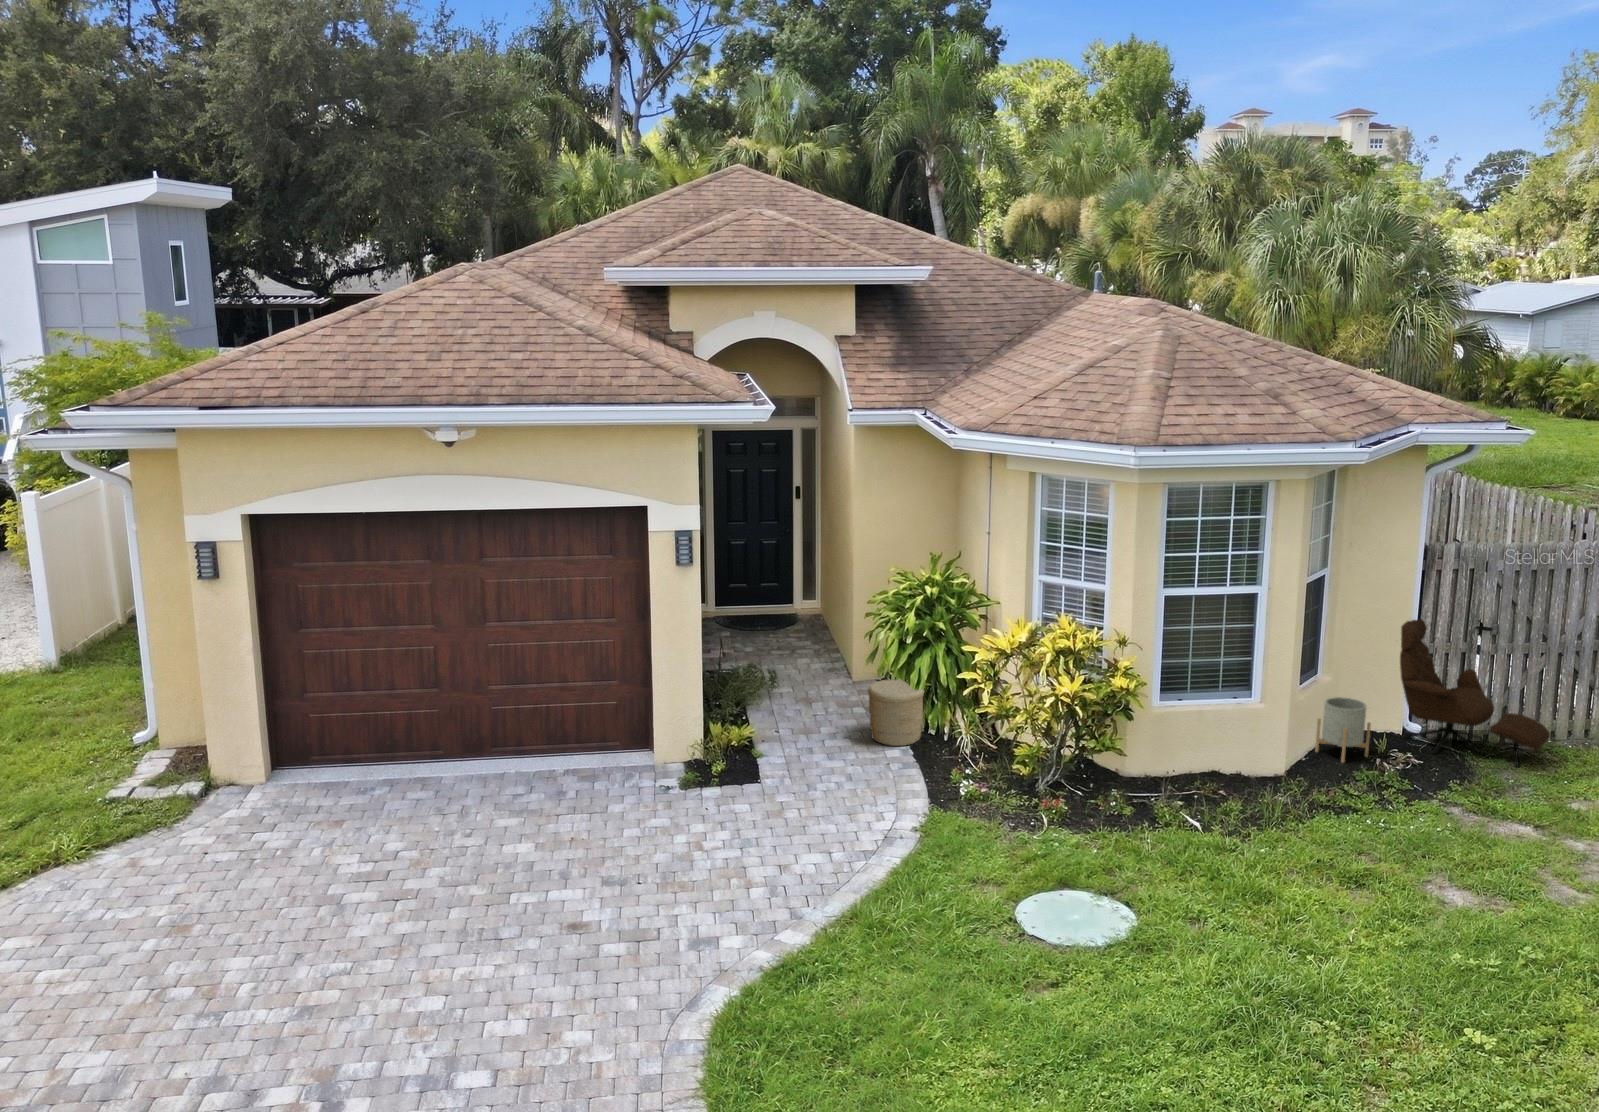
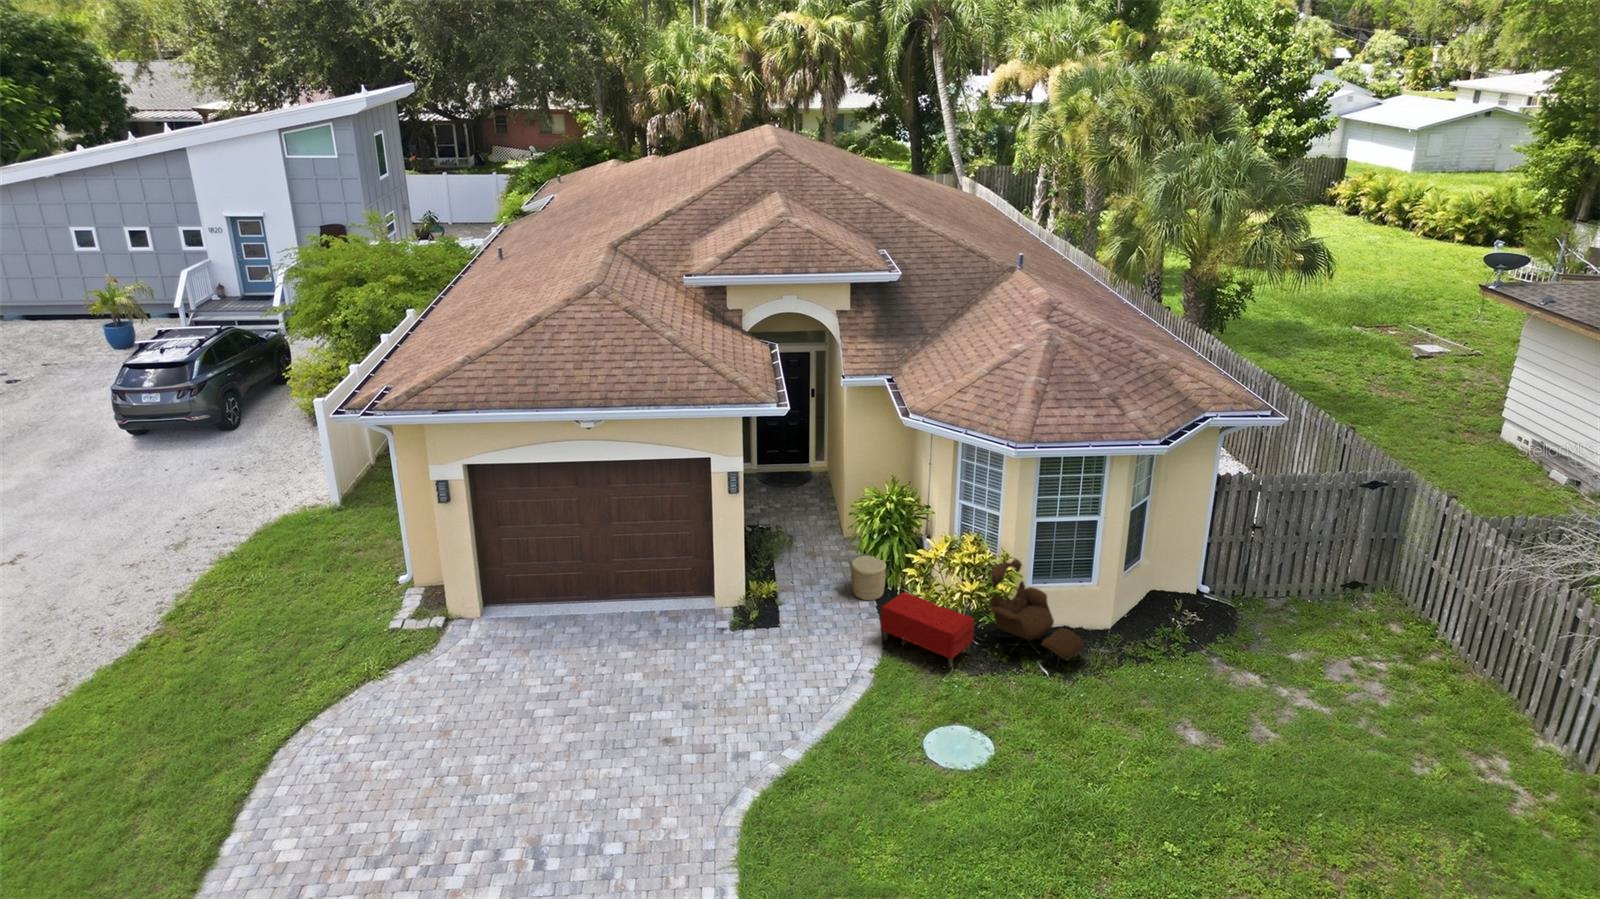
lounge chair: present [1400,619,1550,767] -> present [991,559,1084,669]
planter: present [1315,697,1371,763] -> none [1131,580,1166,623]
bench: none [924,715,1078,822] -> present [881,592,974,668]

